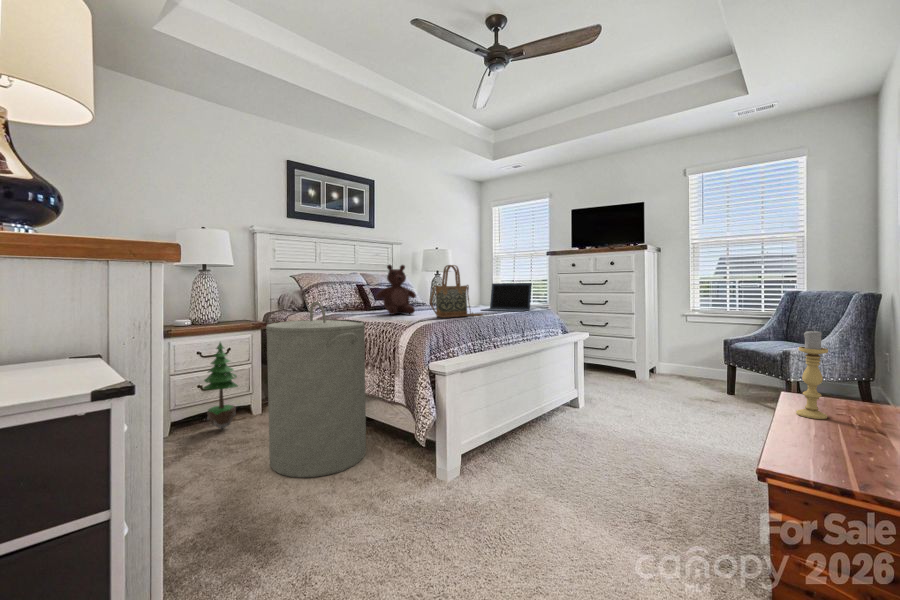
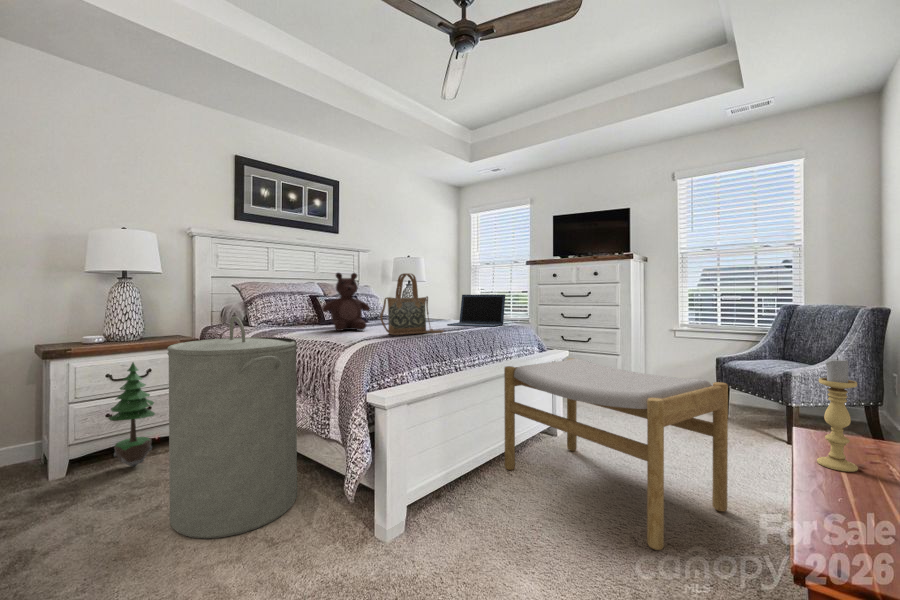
footstool: none [535,338,728,488] -> present [504,358,728,550]

